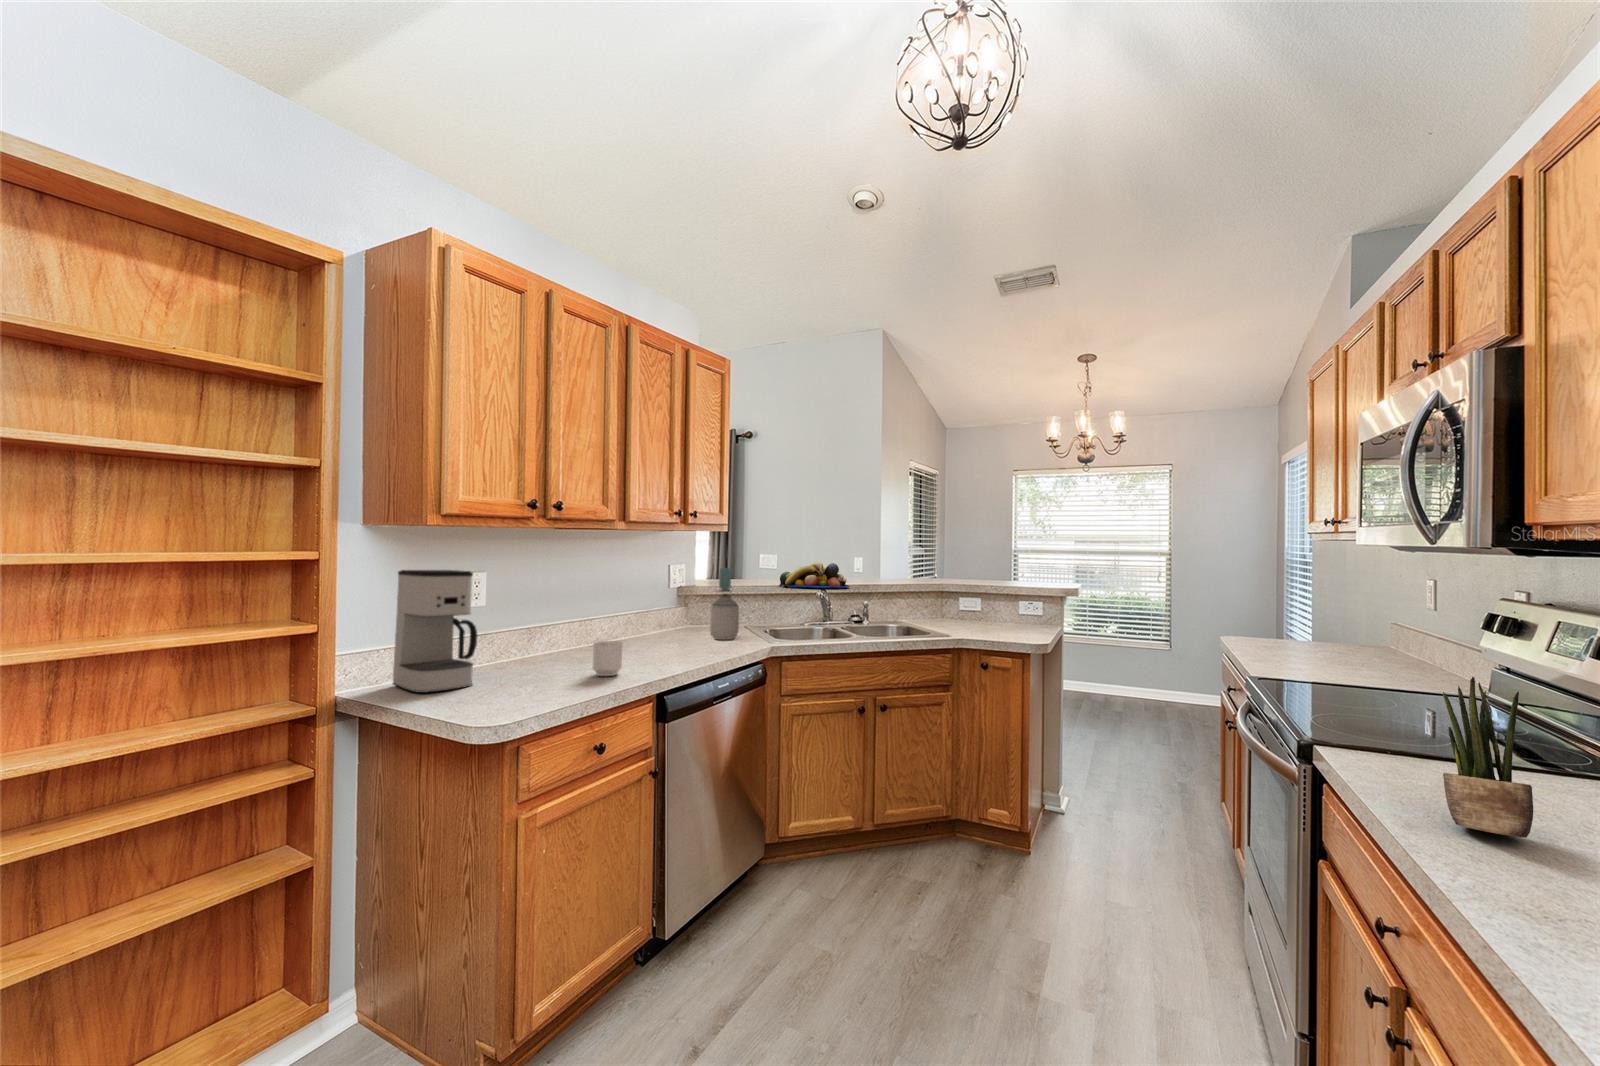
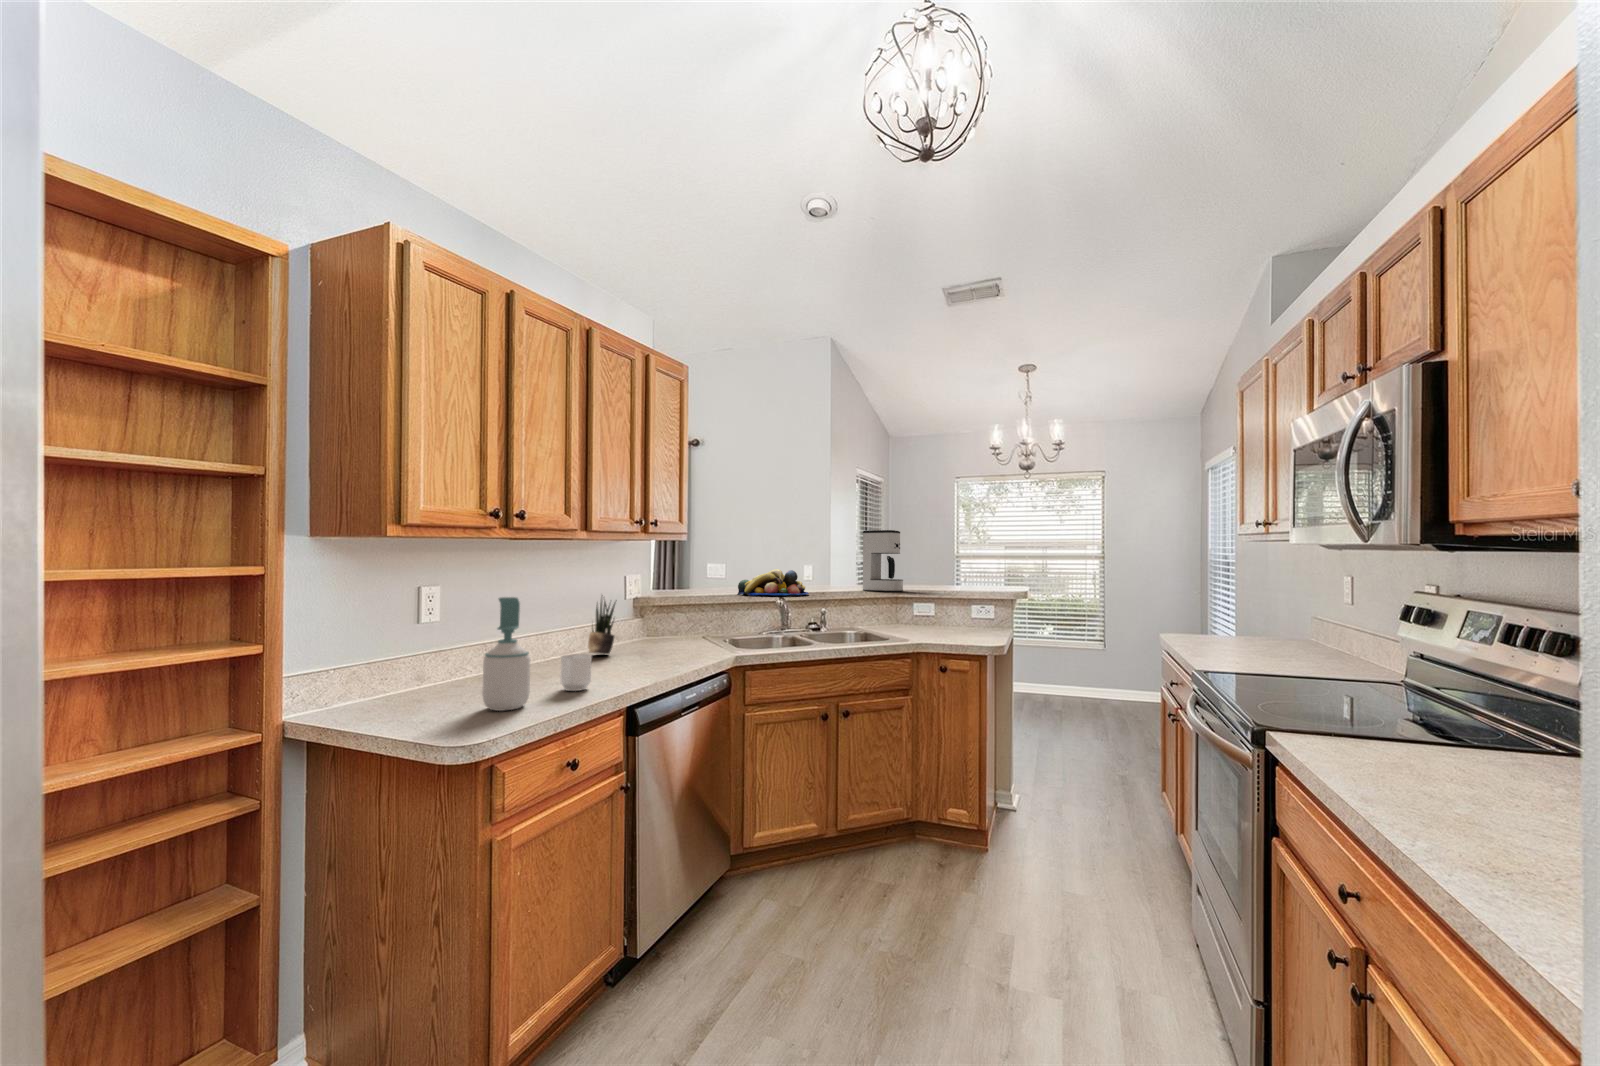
soap bottle: present [710,568,739,640] -> present [482,597,530,711]
coffee maker: present [393,570,477,693] -> present [863,530,903,592]
potted plant: present [1443,677,1533,838] -> present [588,600,616,654]

